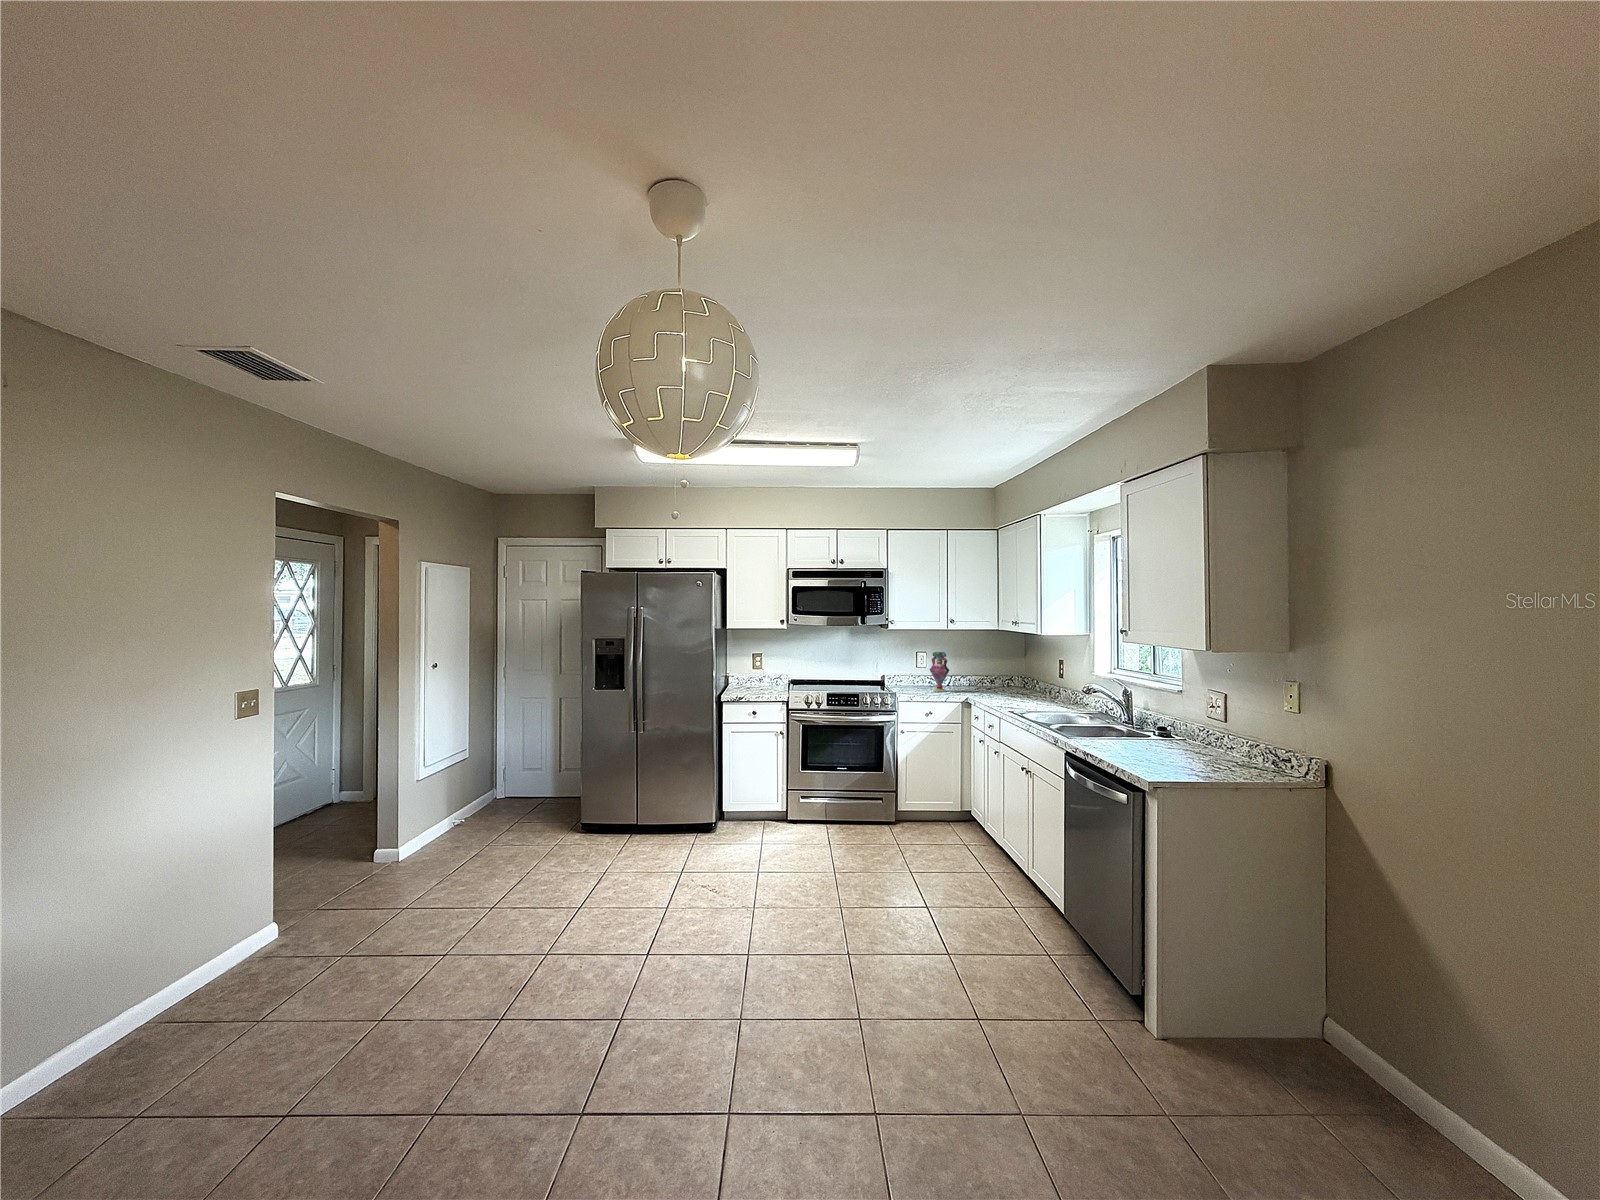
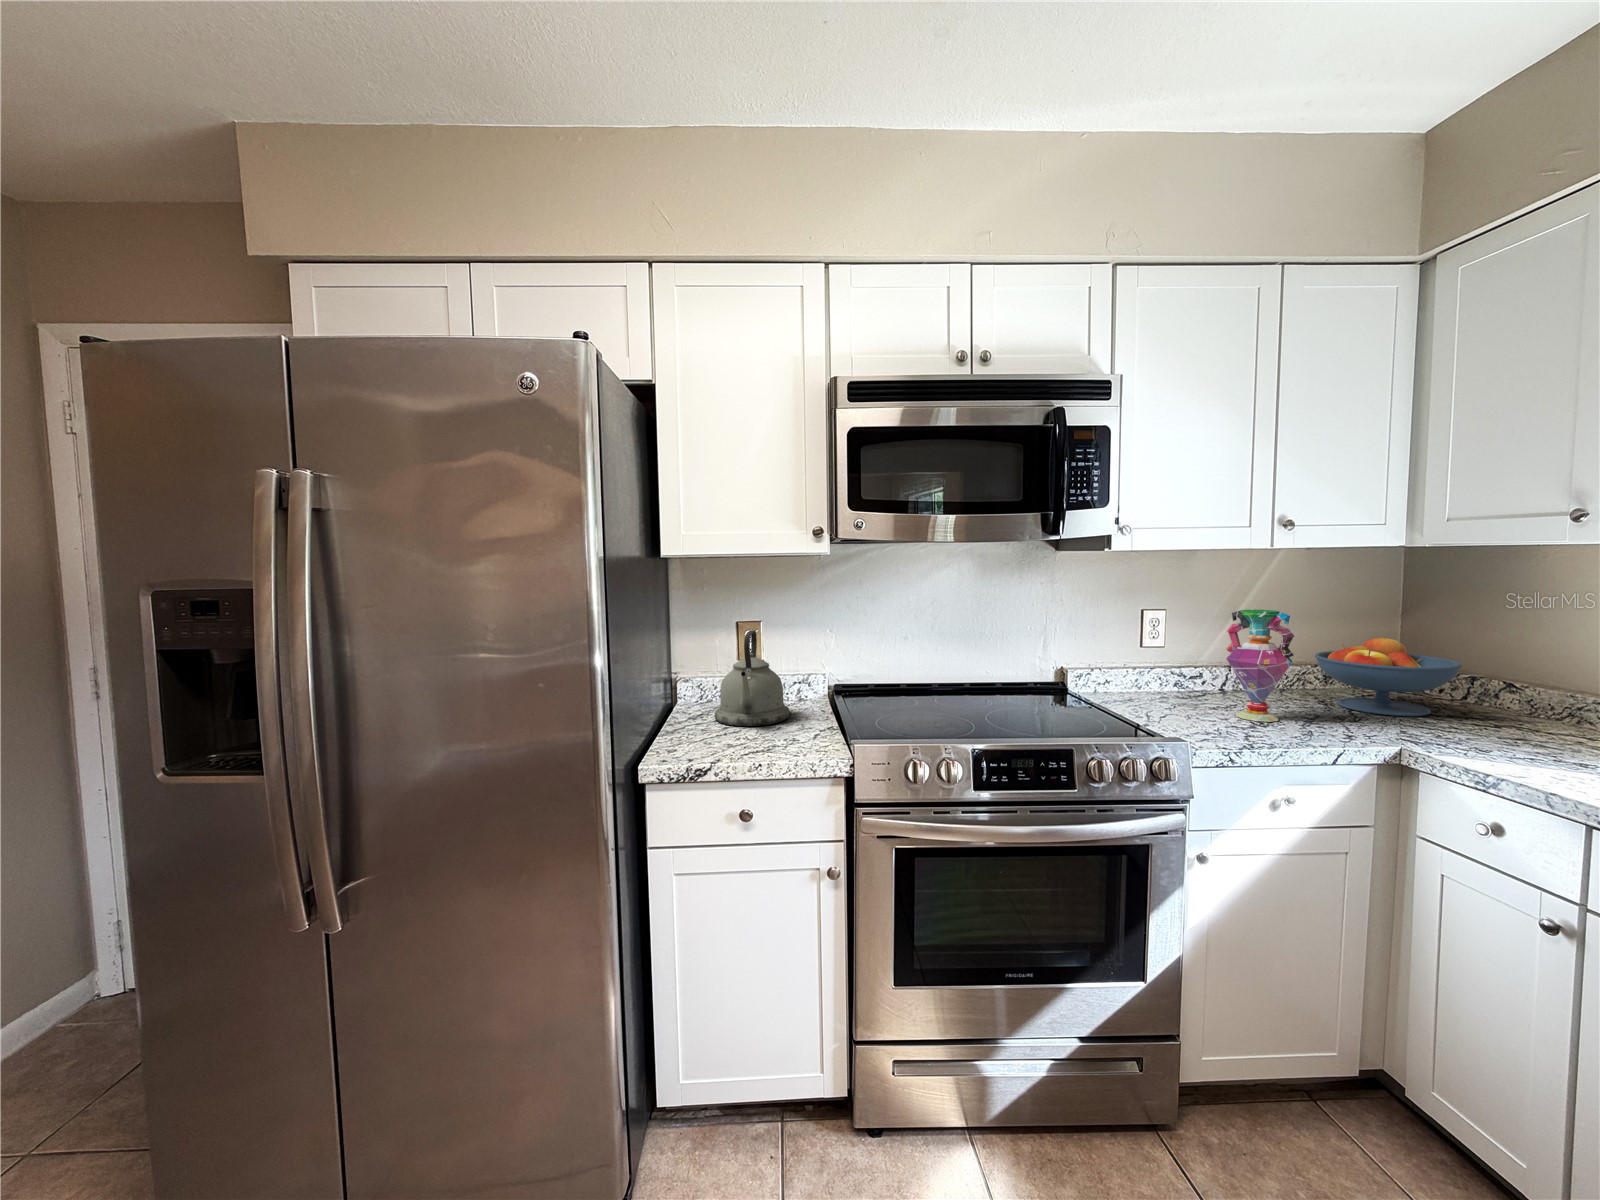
kettle: none [745,656,772,689] -> present [715,630,790,726]
fruit bowl: none [971,664,1014,691] -> present [1315,637,1462,716]

